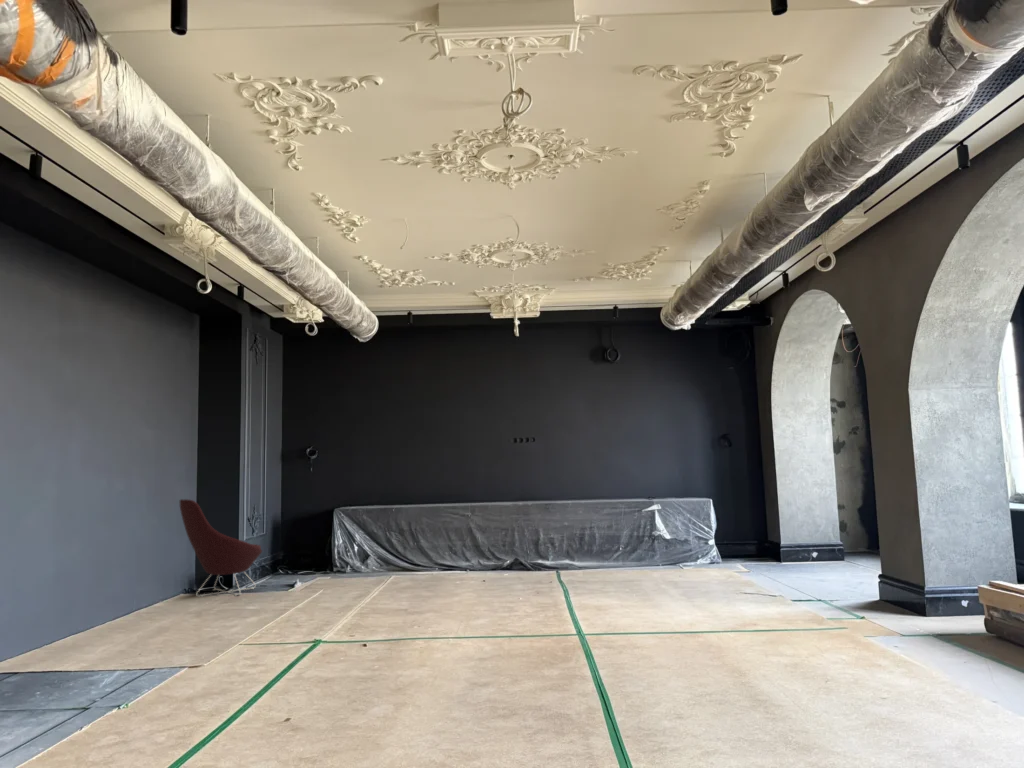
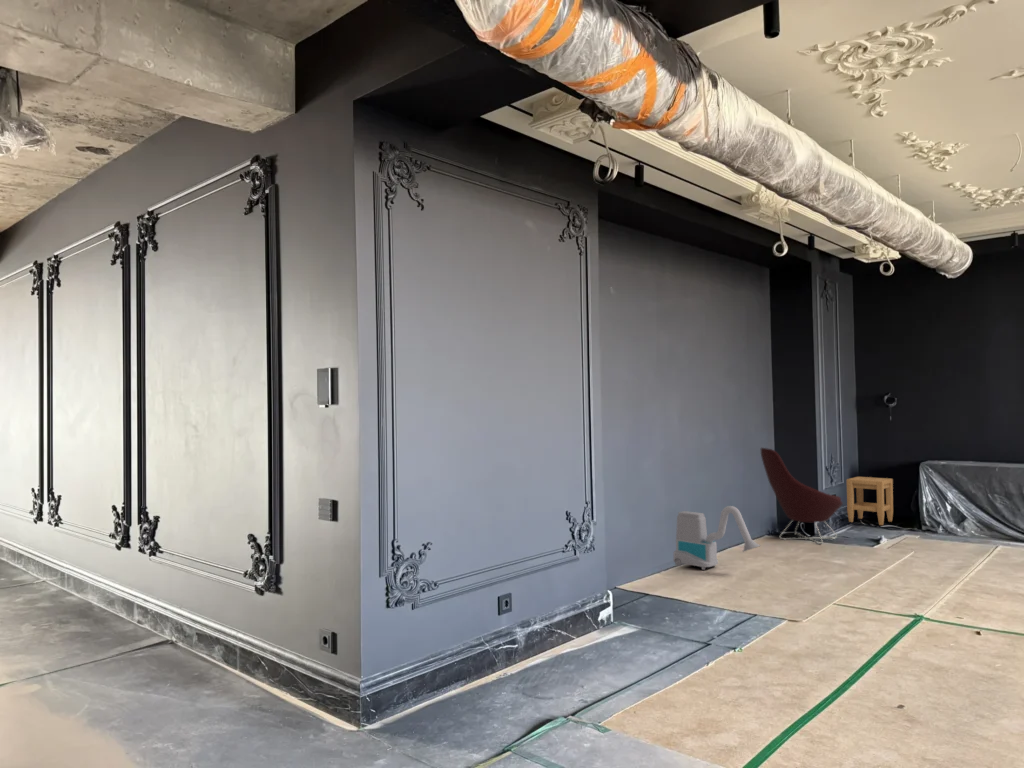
stool: none [269,526,311,573] -> present [847,477,893,525]
vacuum cleaner: none [58,560,168,641] -> present [674,506,760,570]

